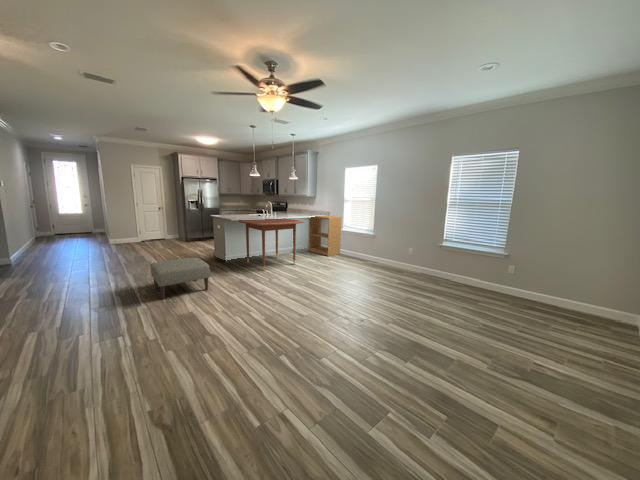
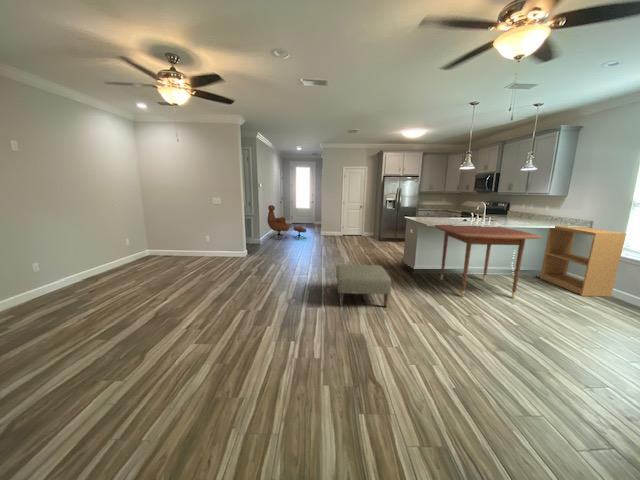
lounge chair: none [17,211,91,256] -> present [267,205,306,238]

